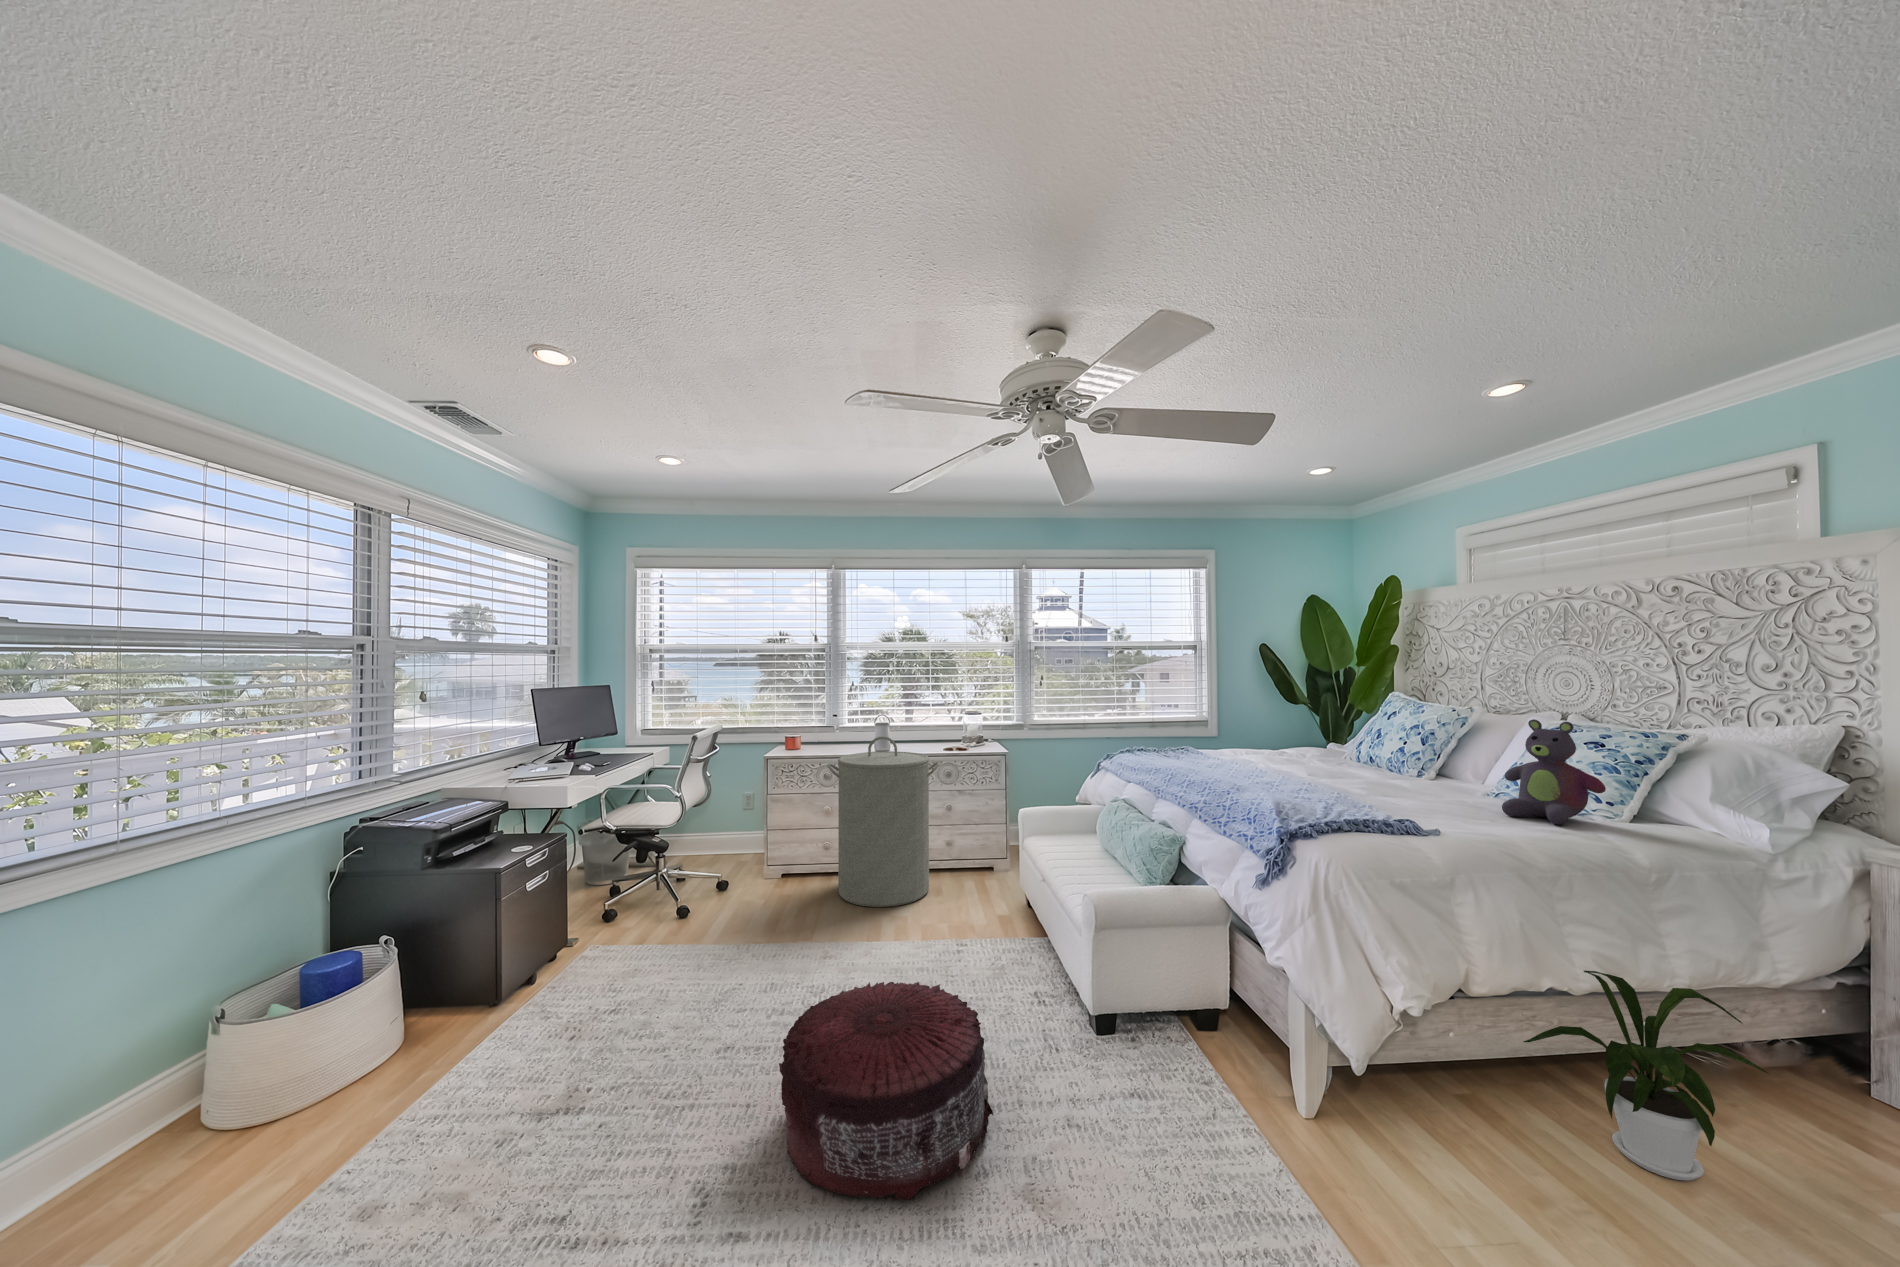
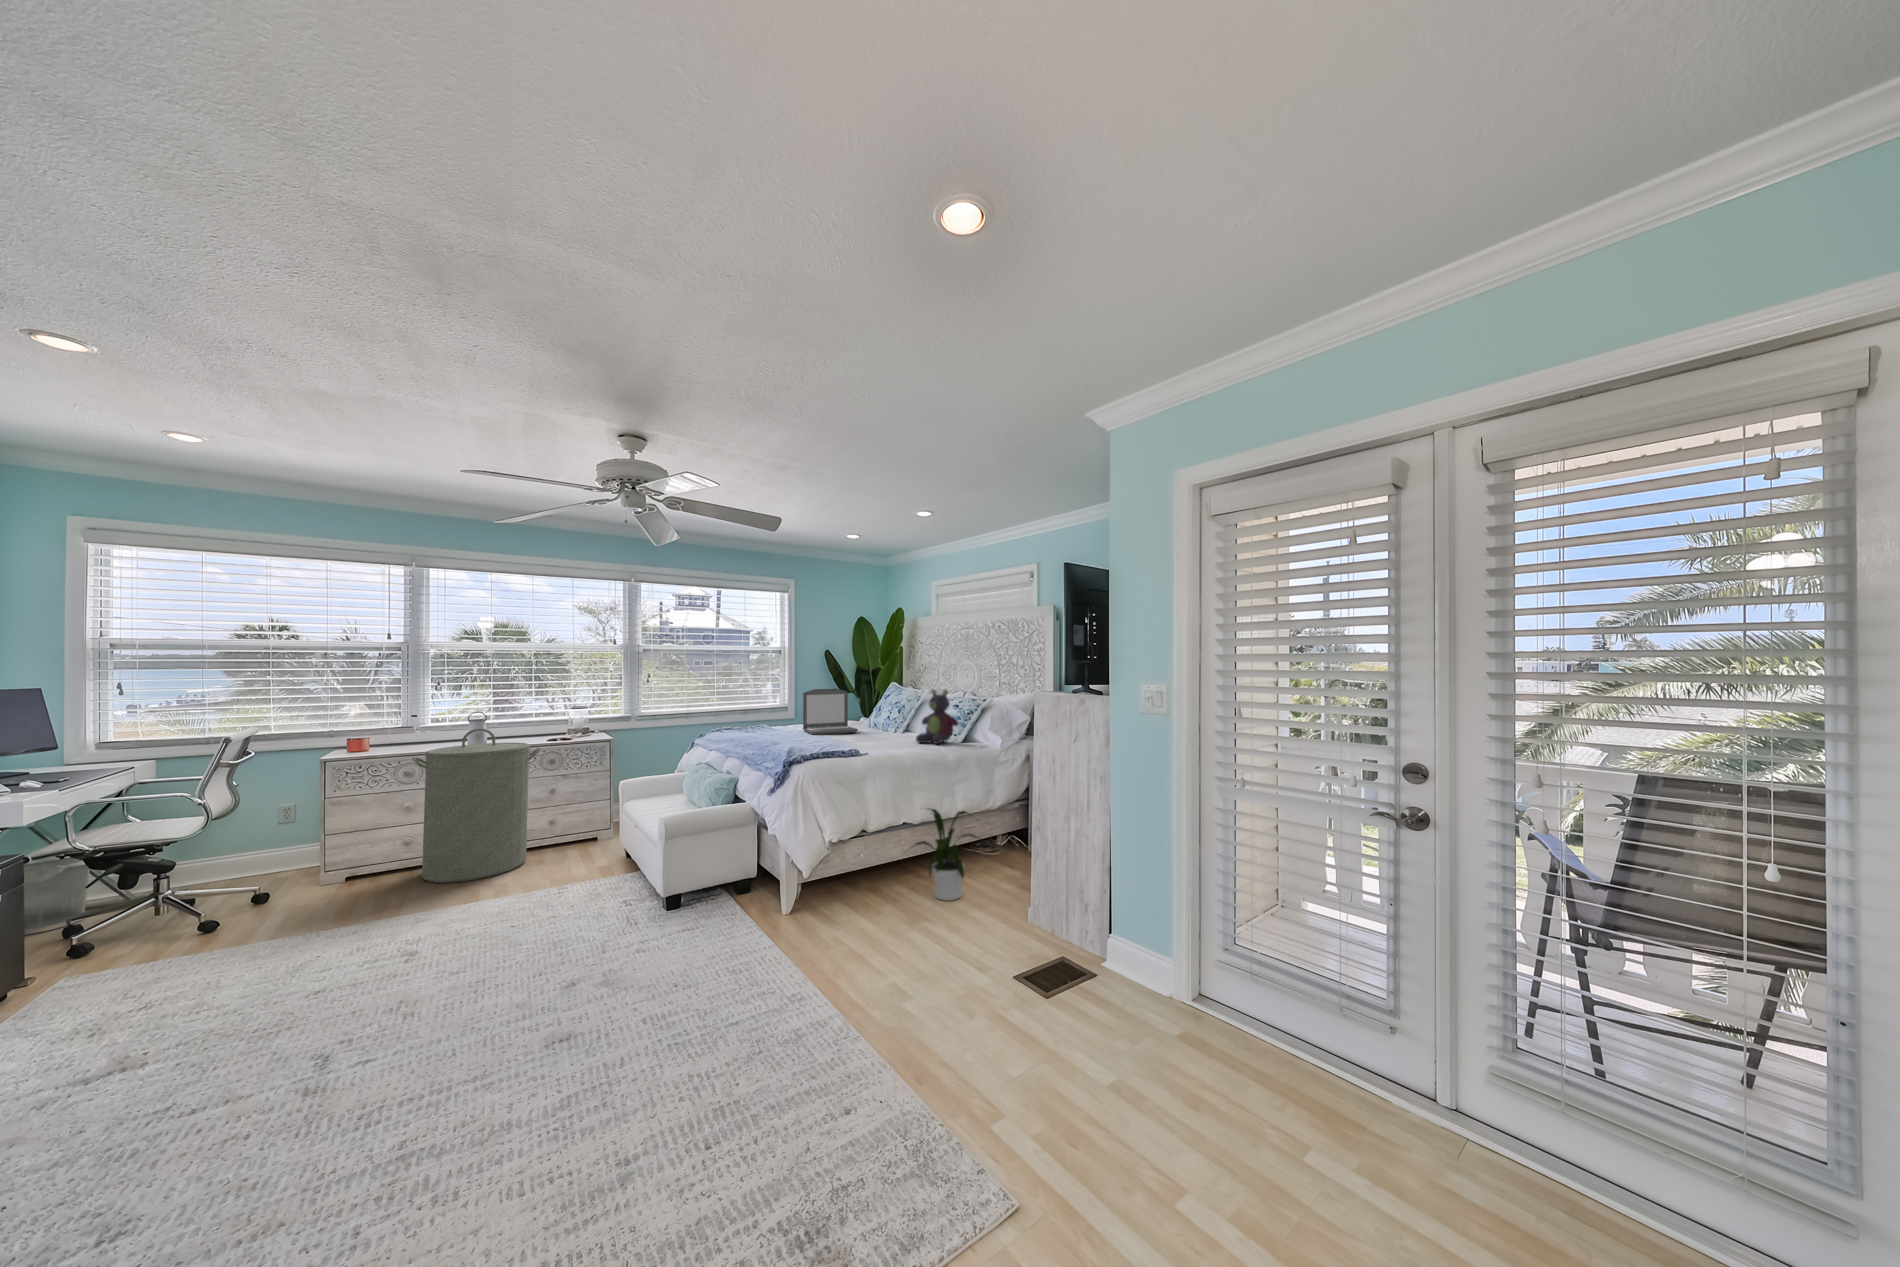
laptop: none [1257,704,1356,777] -> present [803,689,858,735]
pouf: present [779,982,993,1200] -> none [368,895,570,1042]

